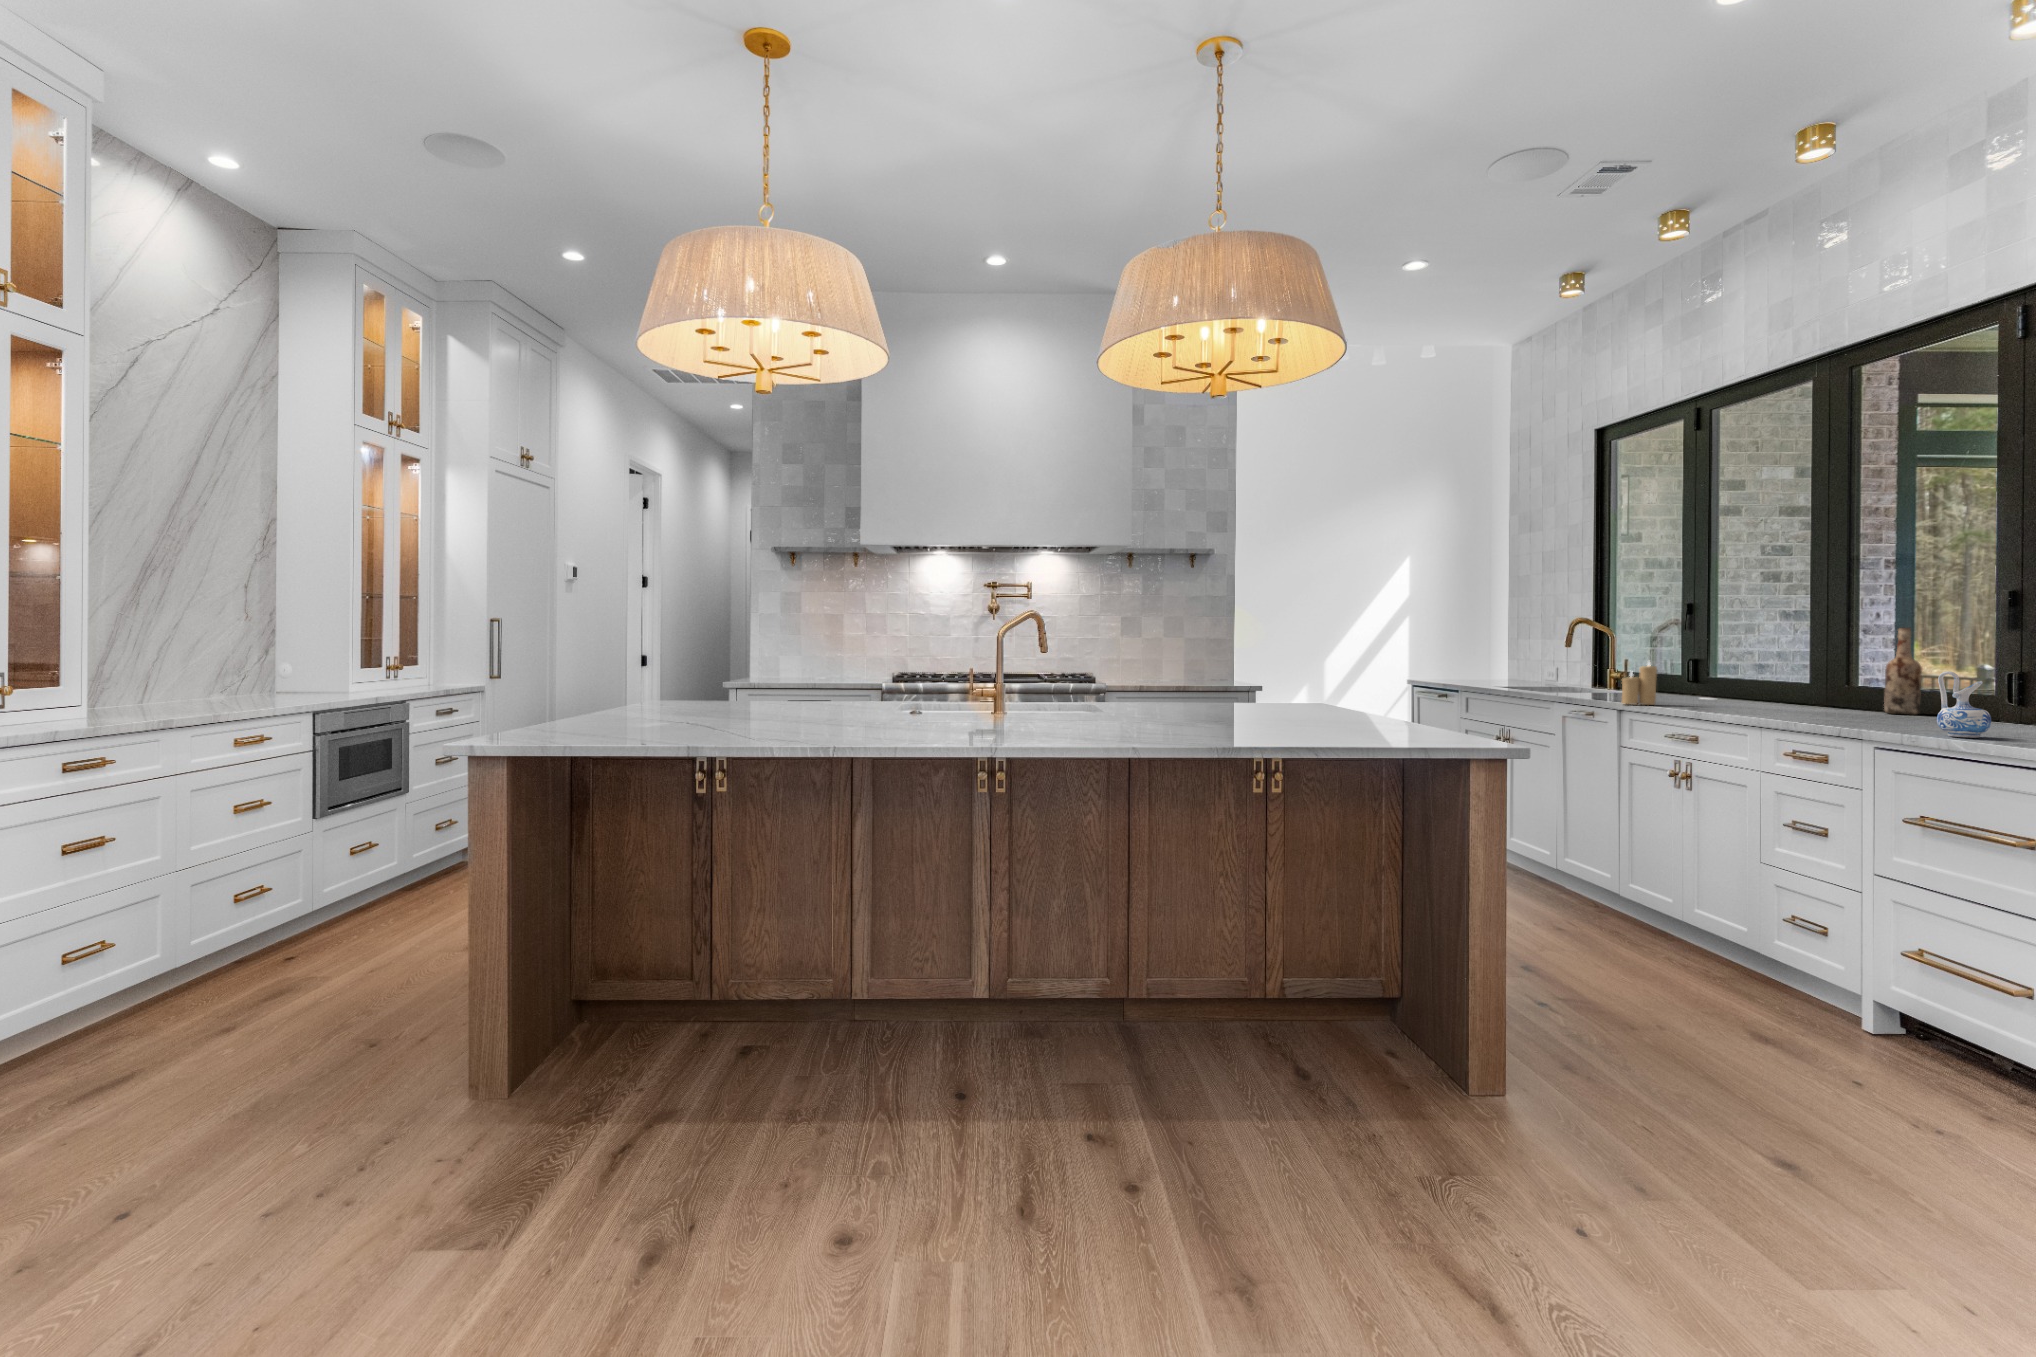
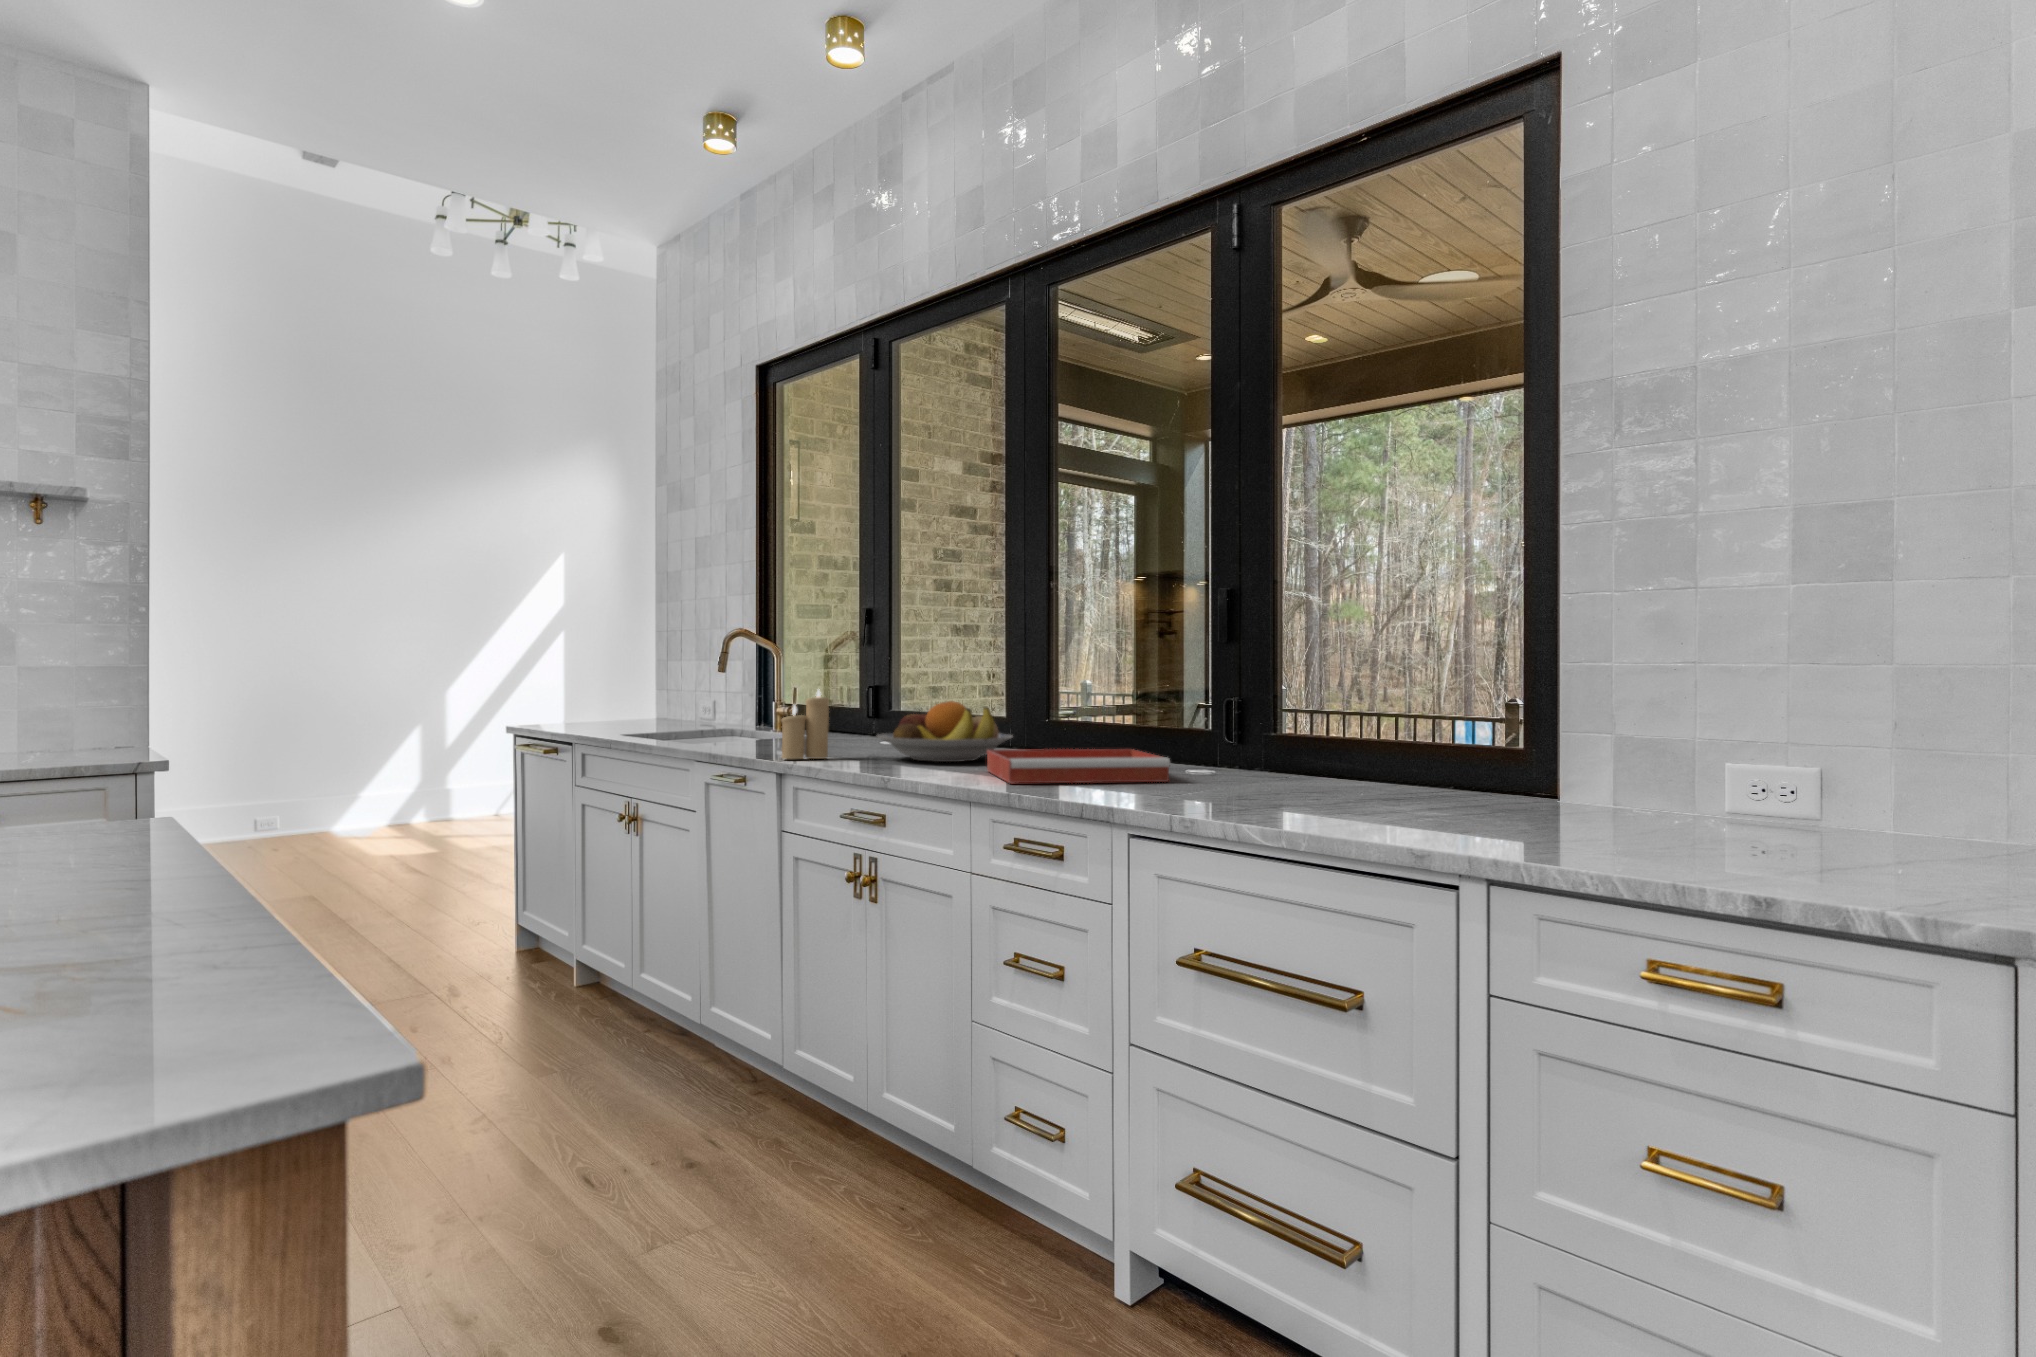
wine bottle: present [1884,628,1922,714] -> none [1095,642,1132,761]
fruit bowl: none [1693,670,1808,710] -> present [878,701,1013,762]
ceramic pitcher: present [1937,671,1991,738] -> none [1197,702,1258,805]
tray: none [1780,701,1935,726] -> present [987,749,1170,784]

